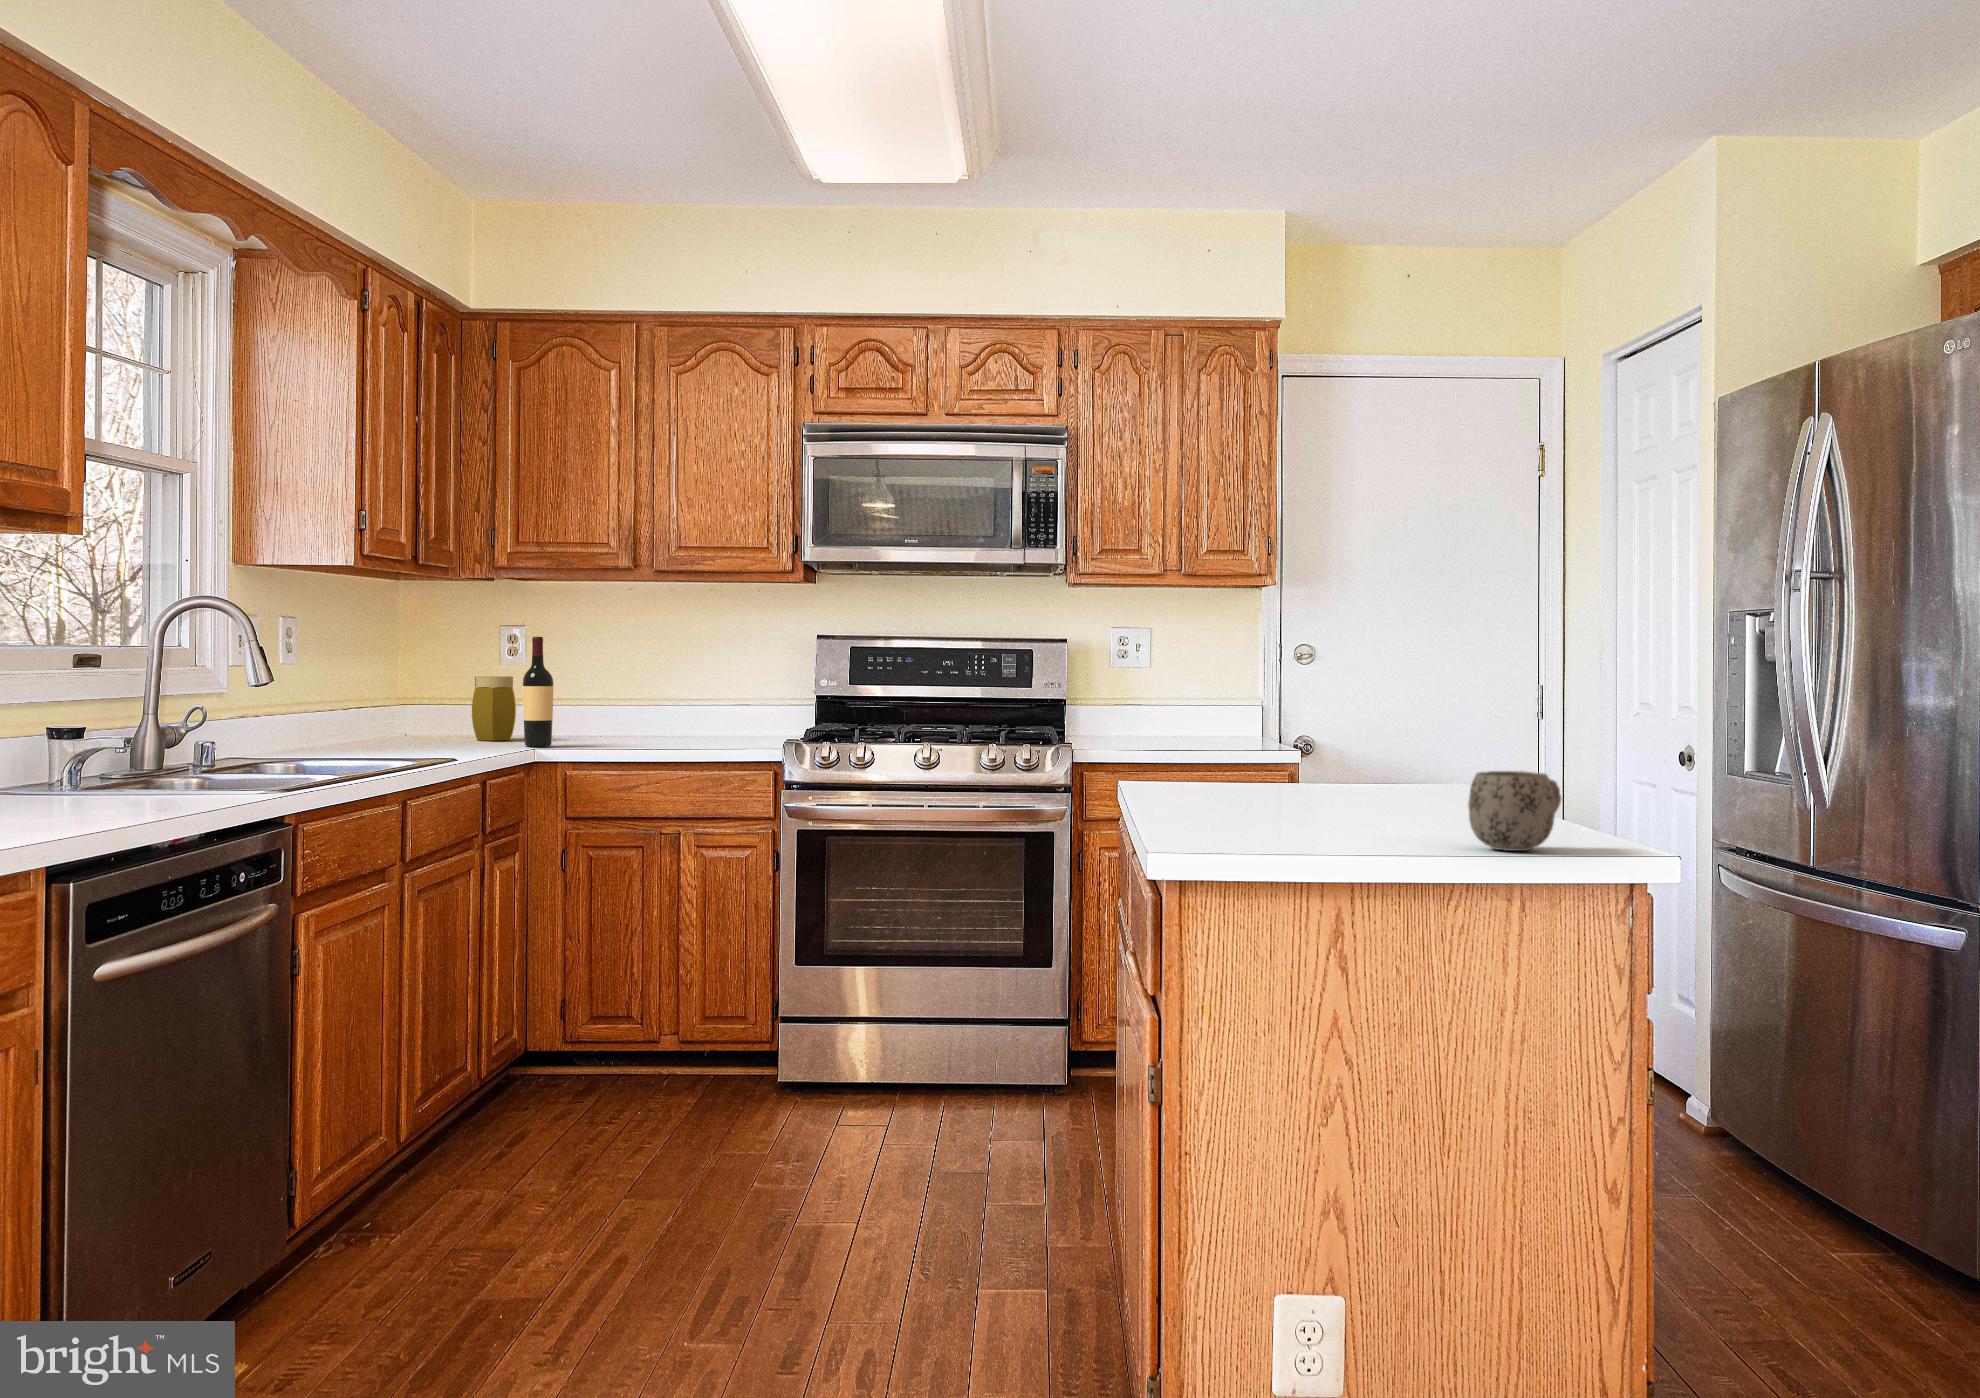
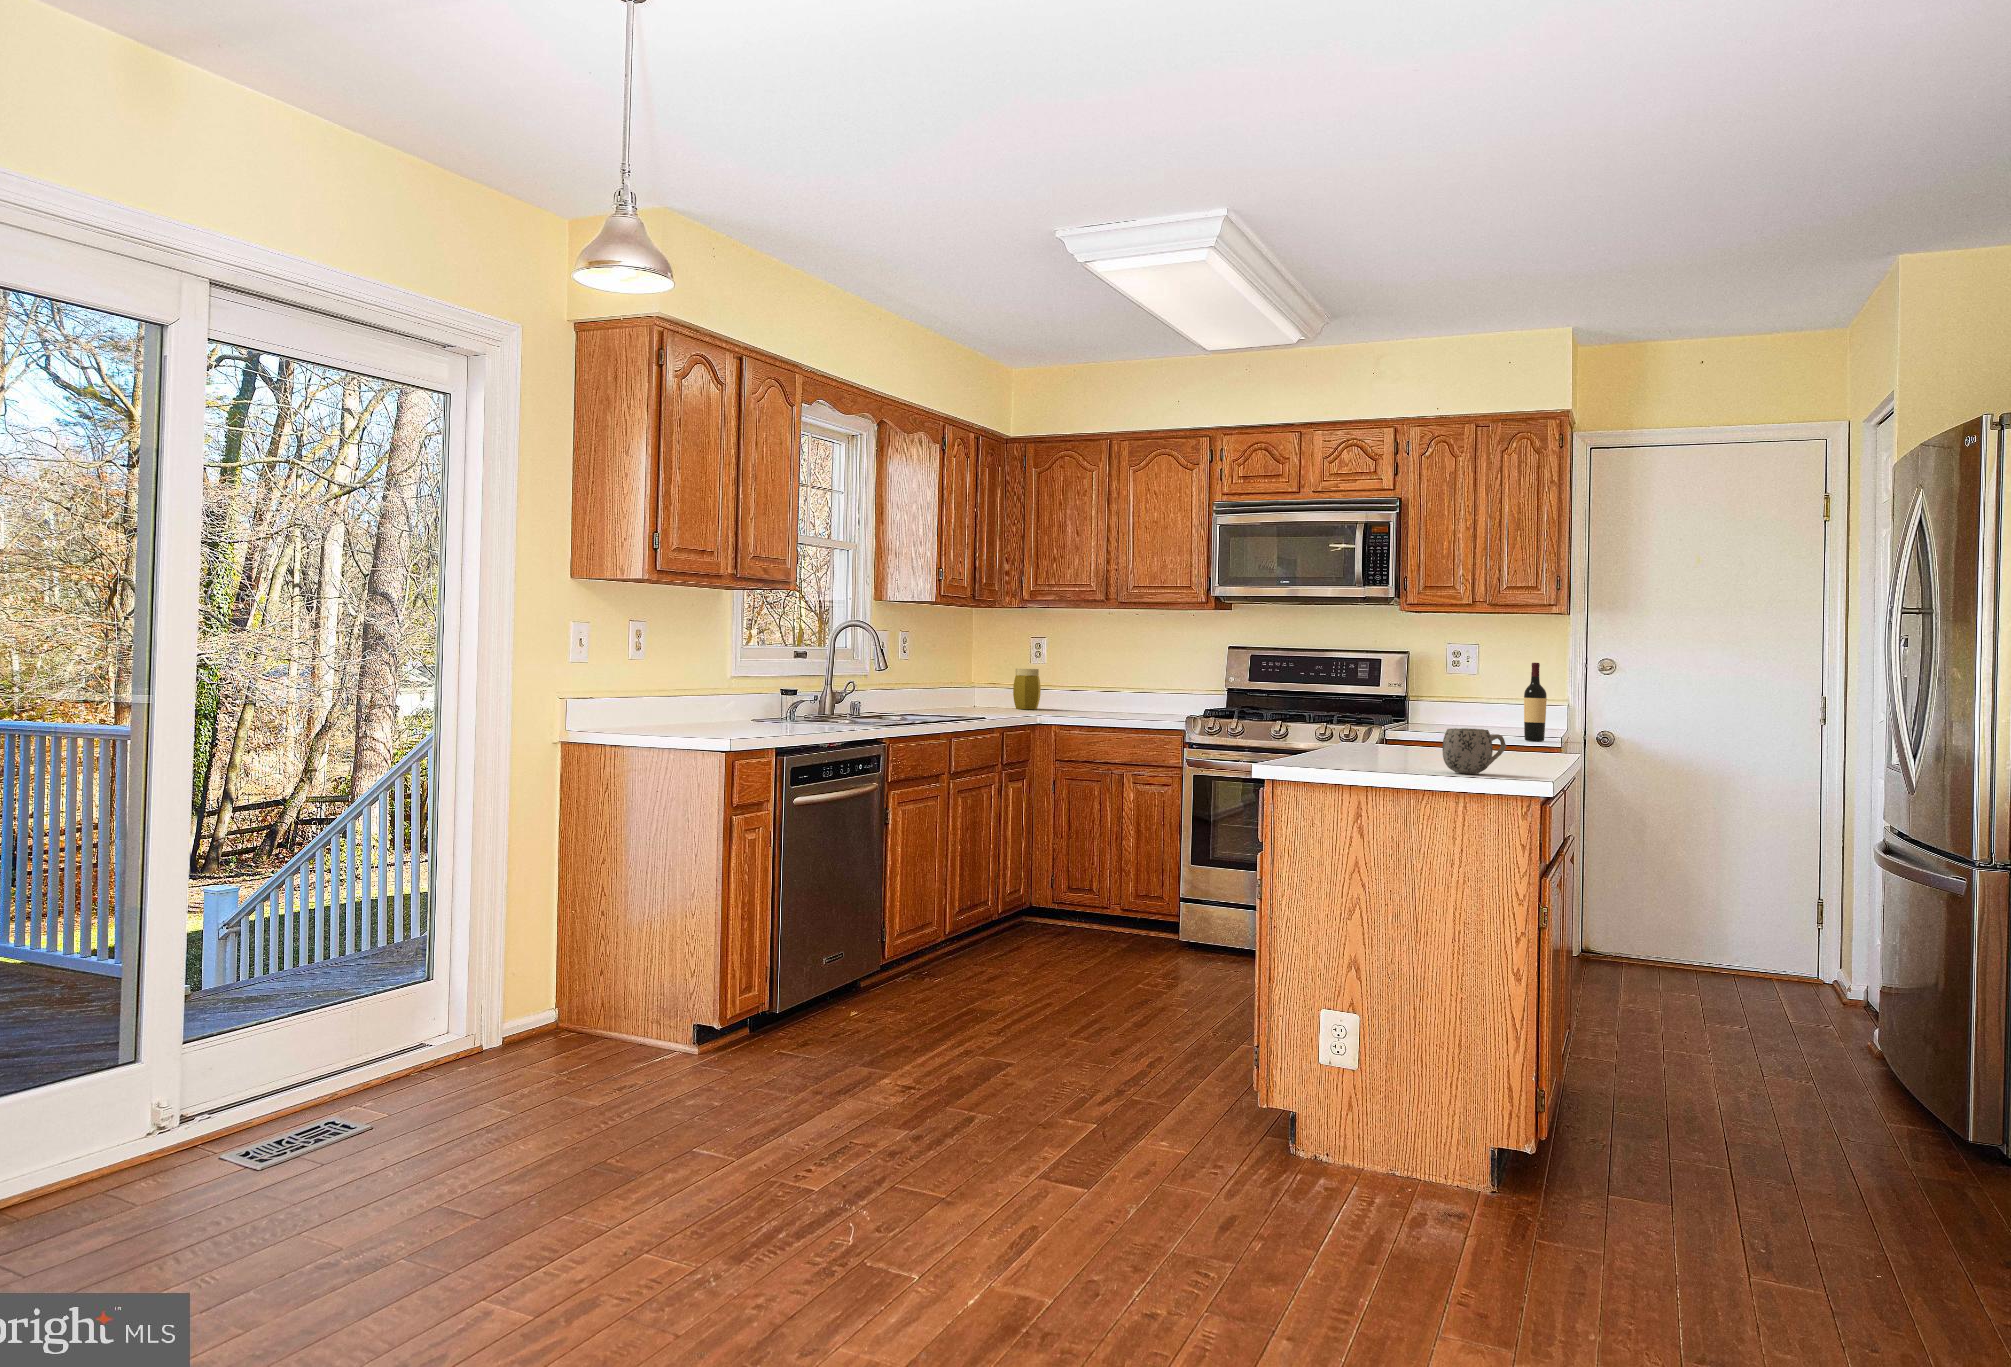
wine bottle: present [523,637,553,747] -> present [1524,663,1547,741]

